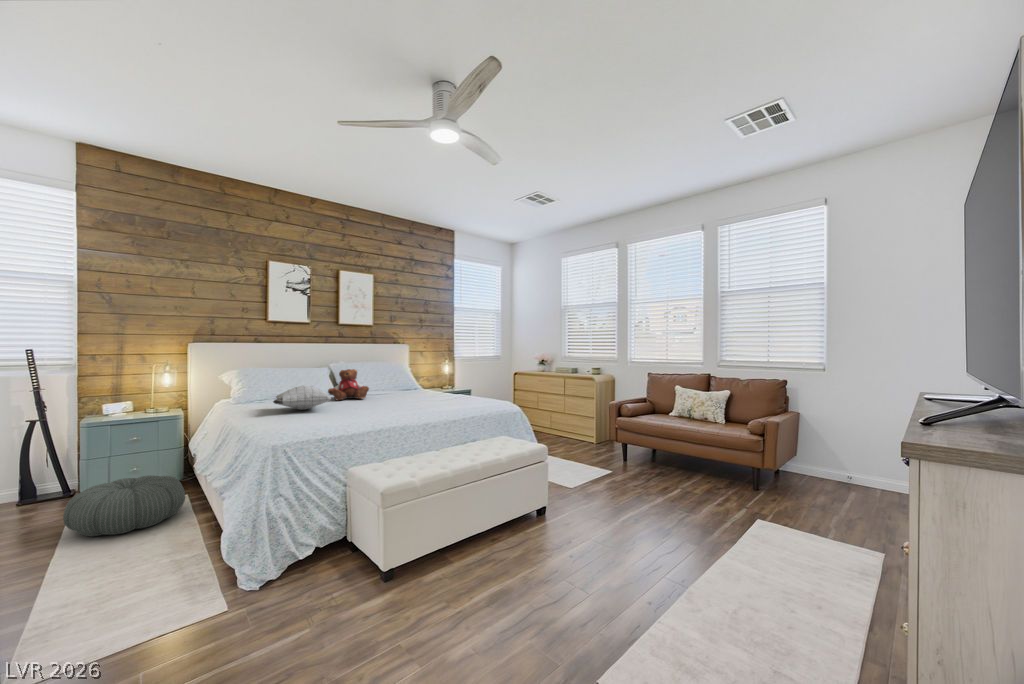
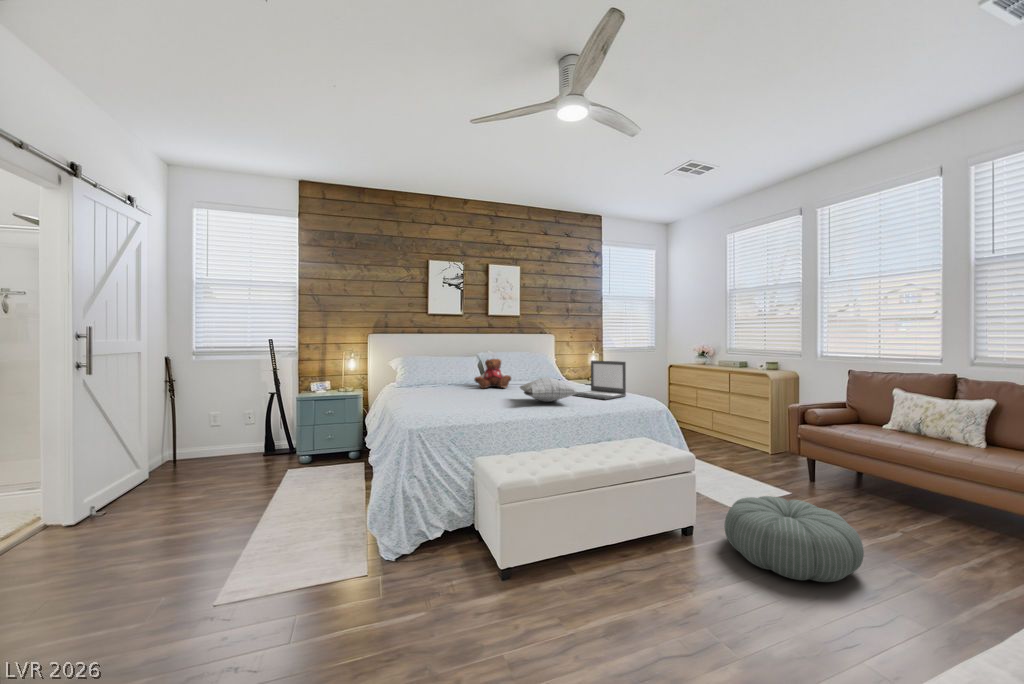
laptop: none [433,369,484,405] -> present [574,360,626,399]
pillow: present [273,386,331,410] -> present [520,377,577,402]
pouf: present [63,475,185,536] -> present [724,496,864,582]

